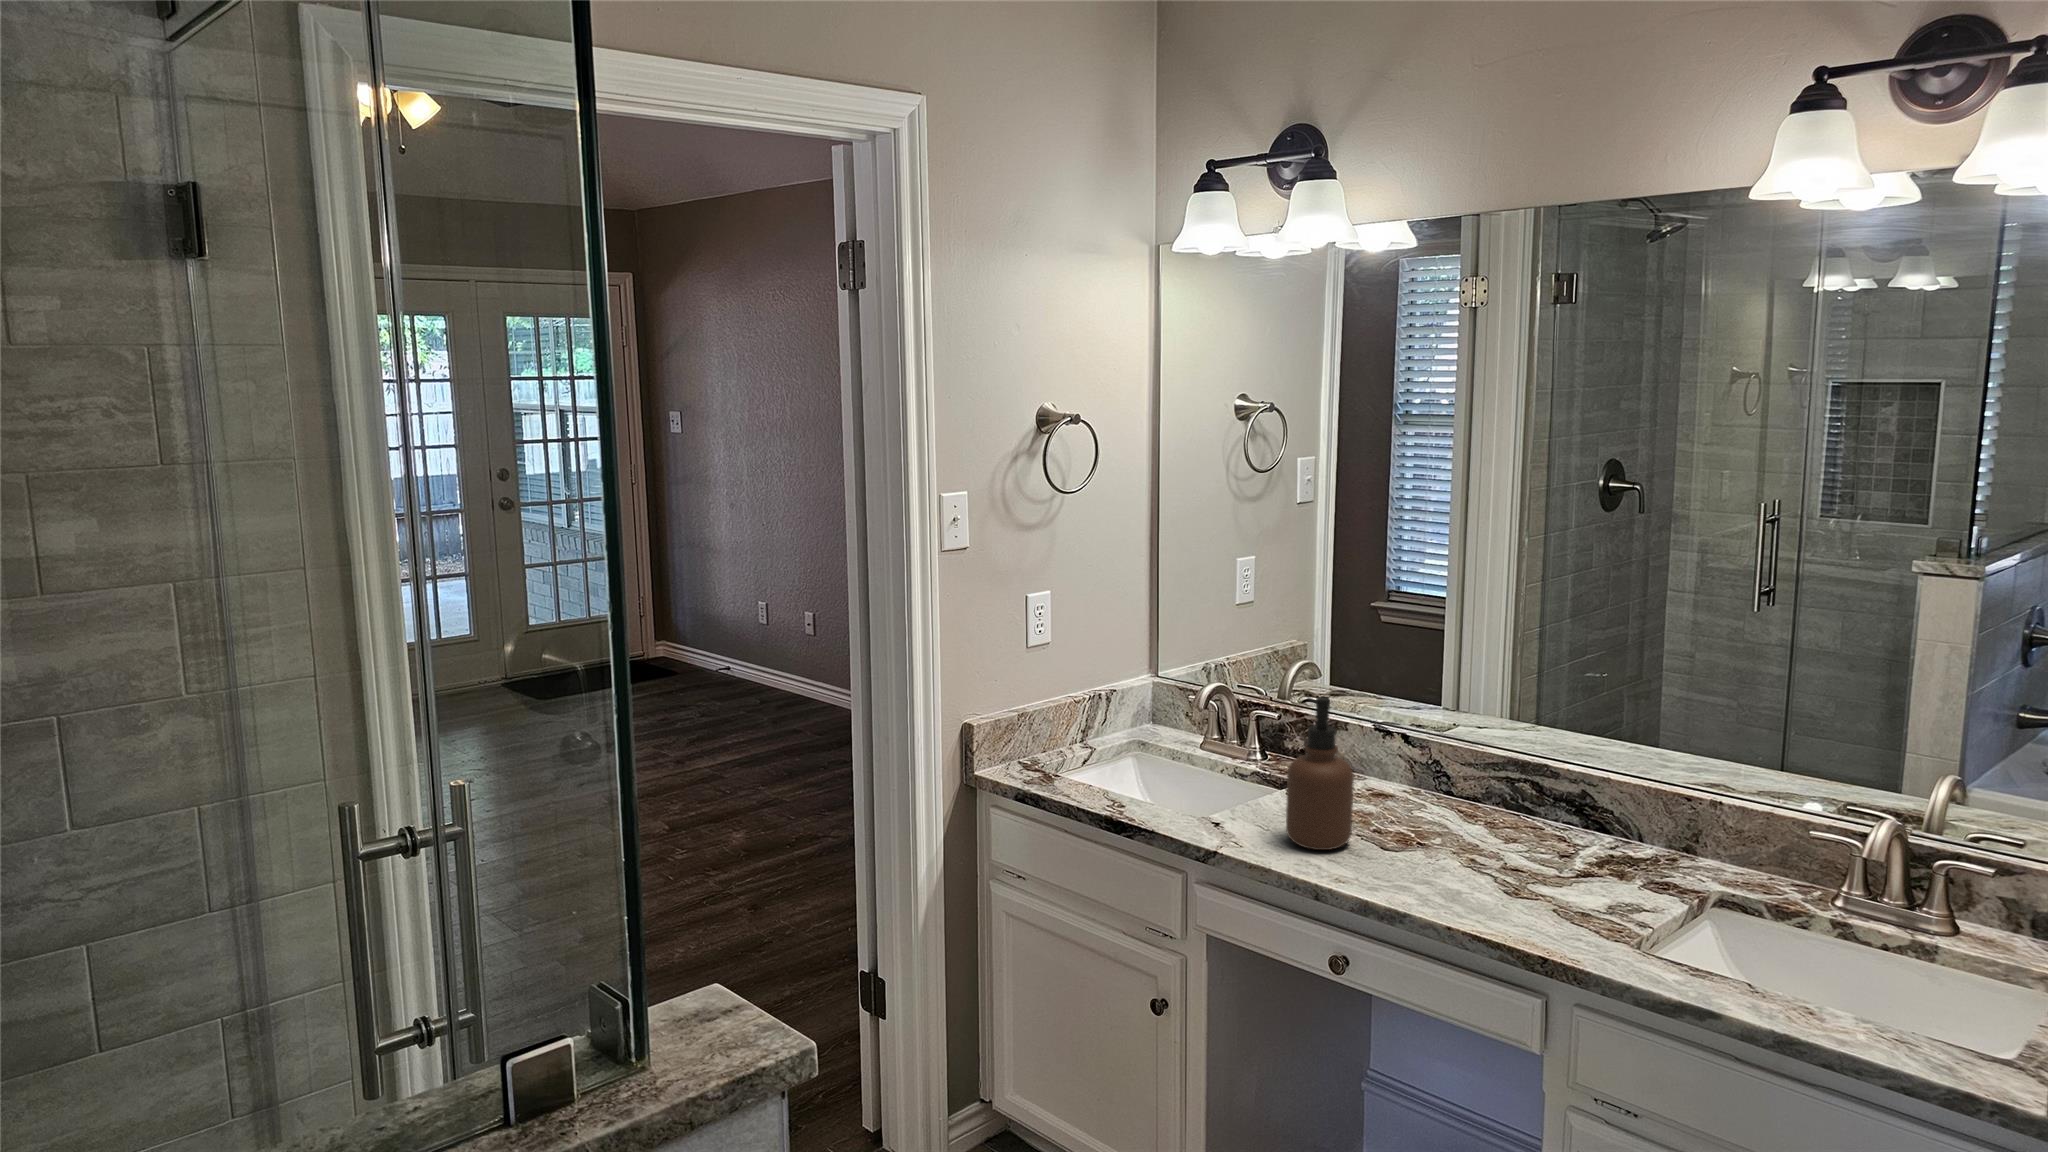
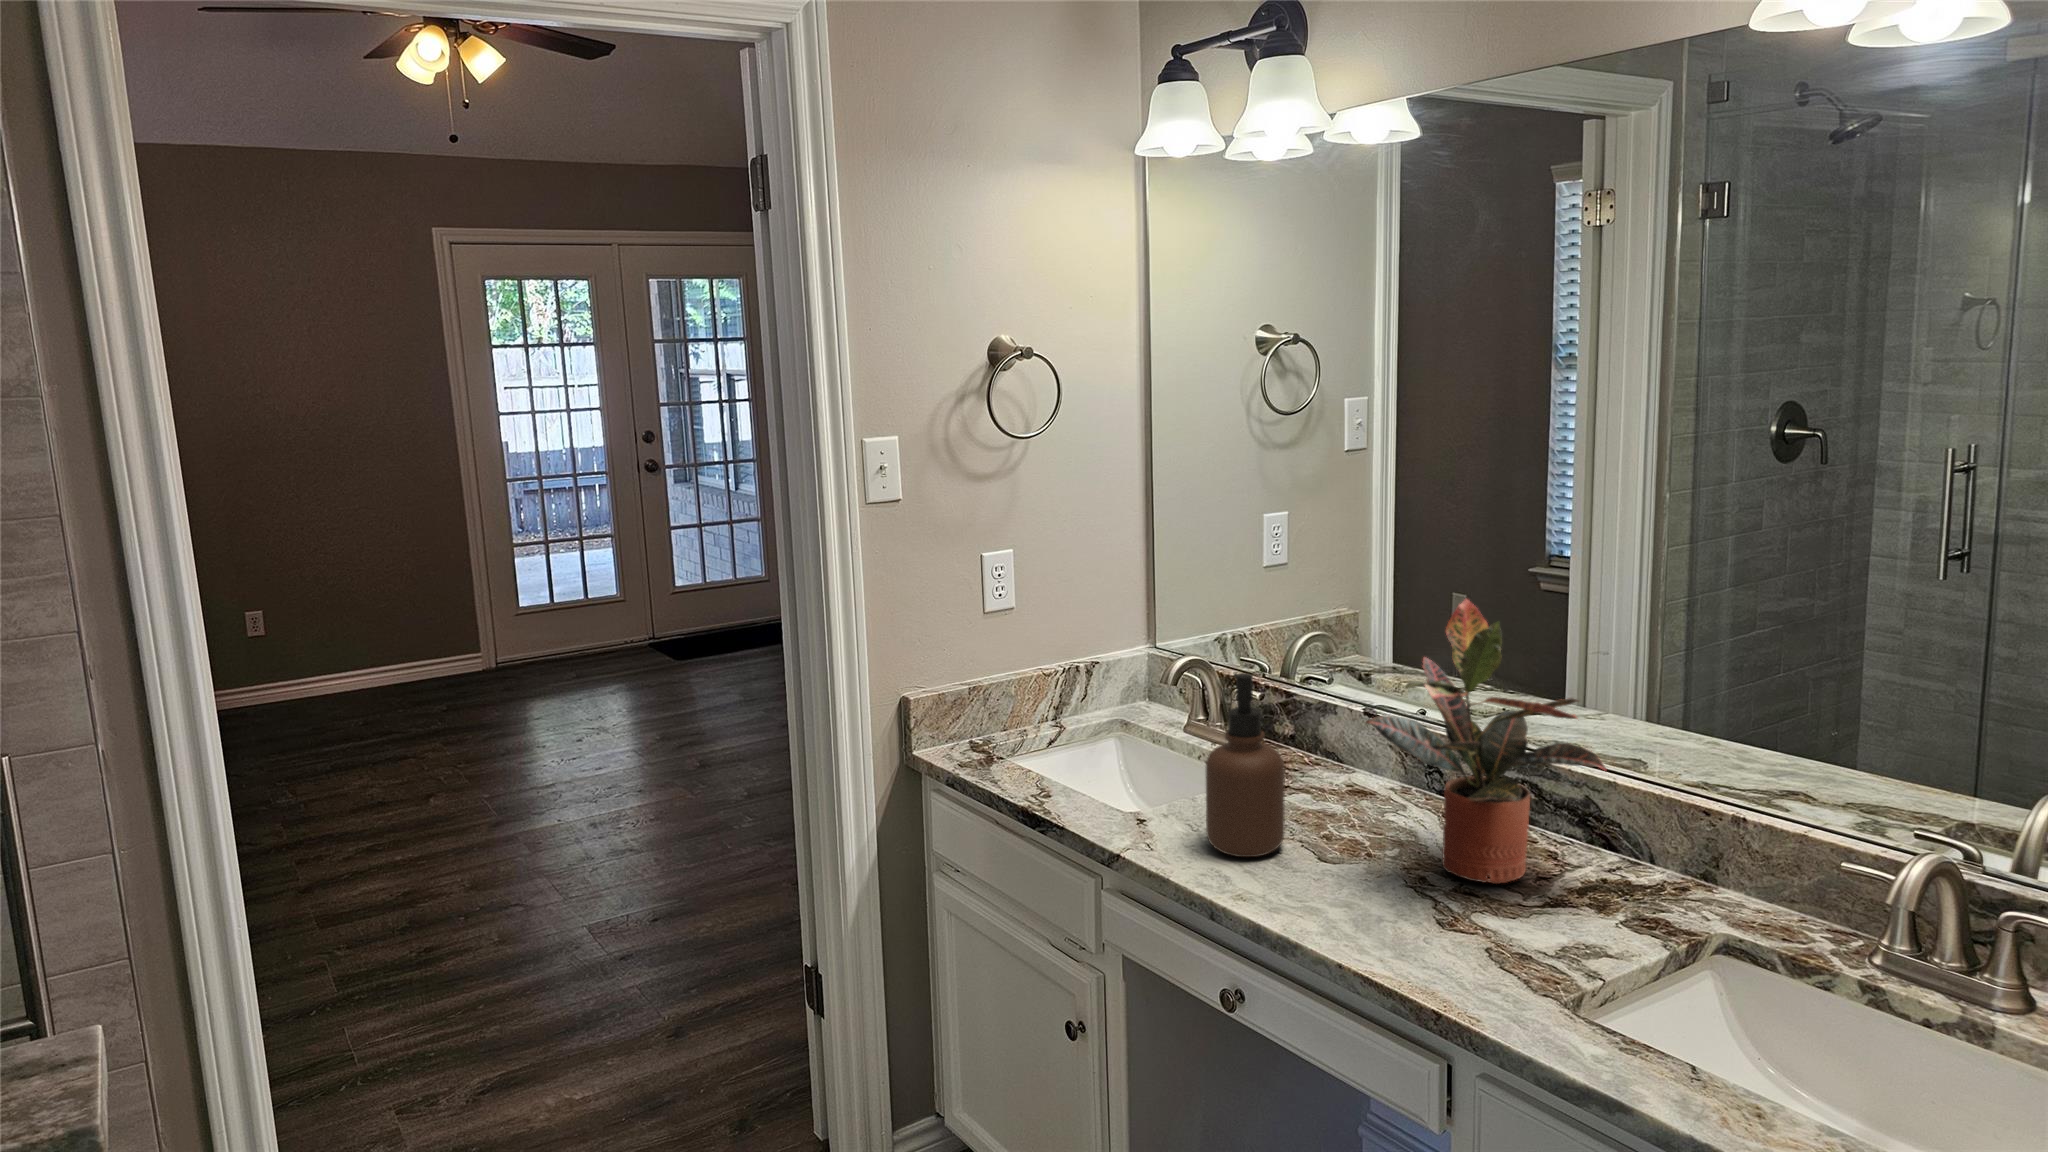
potted plant: none [1434,633,1626,862] -> present [1366,598,1606,884]

